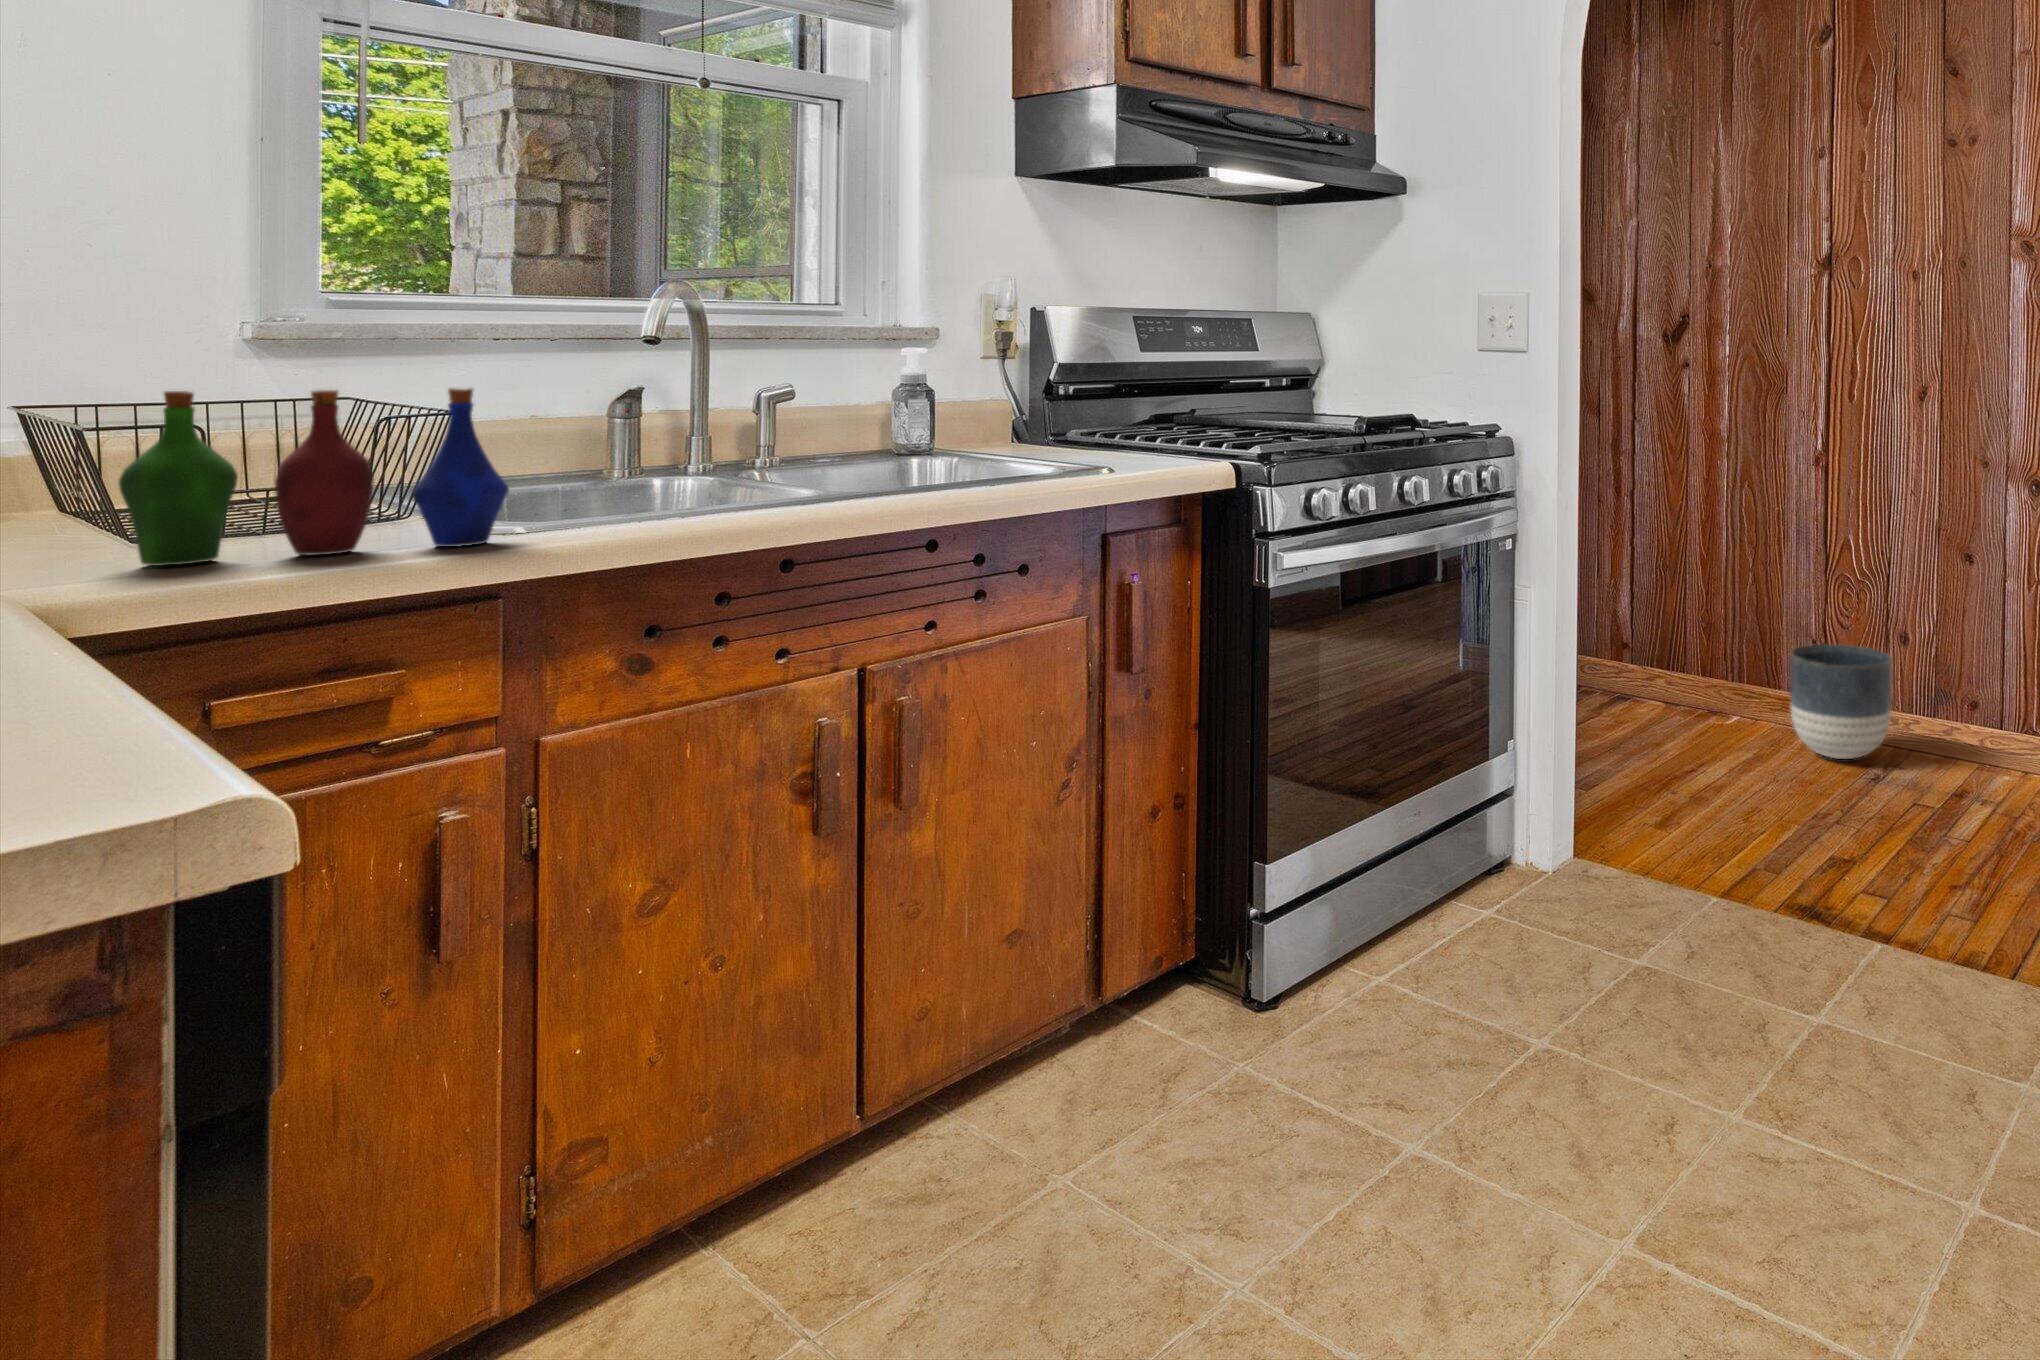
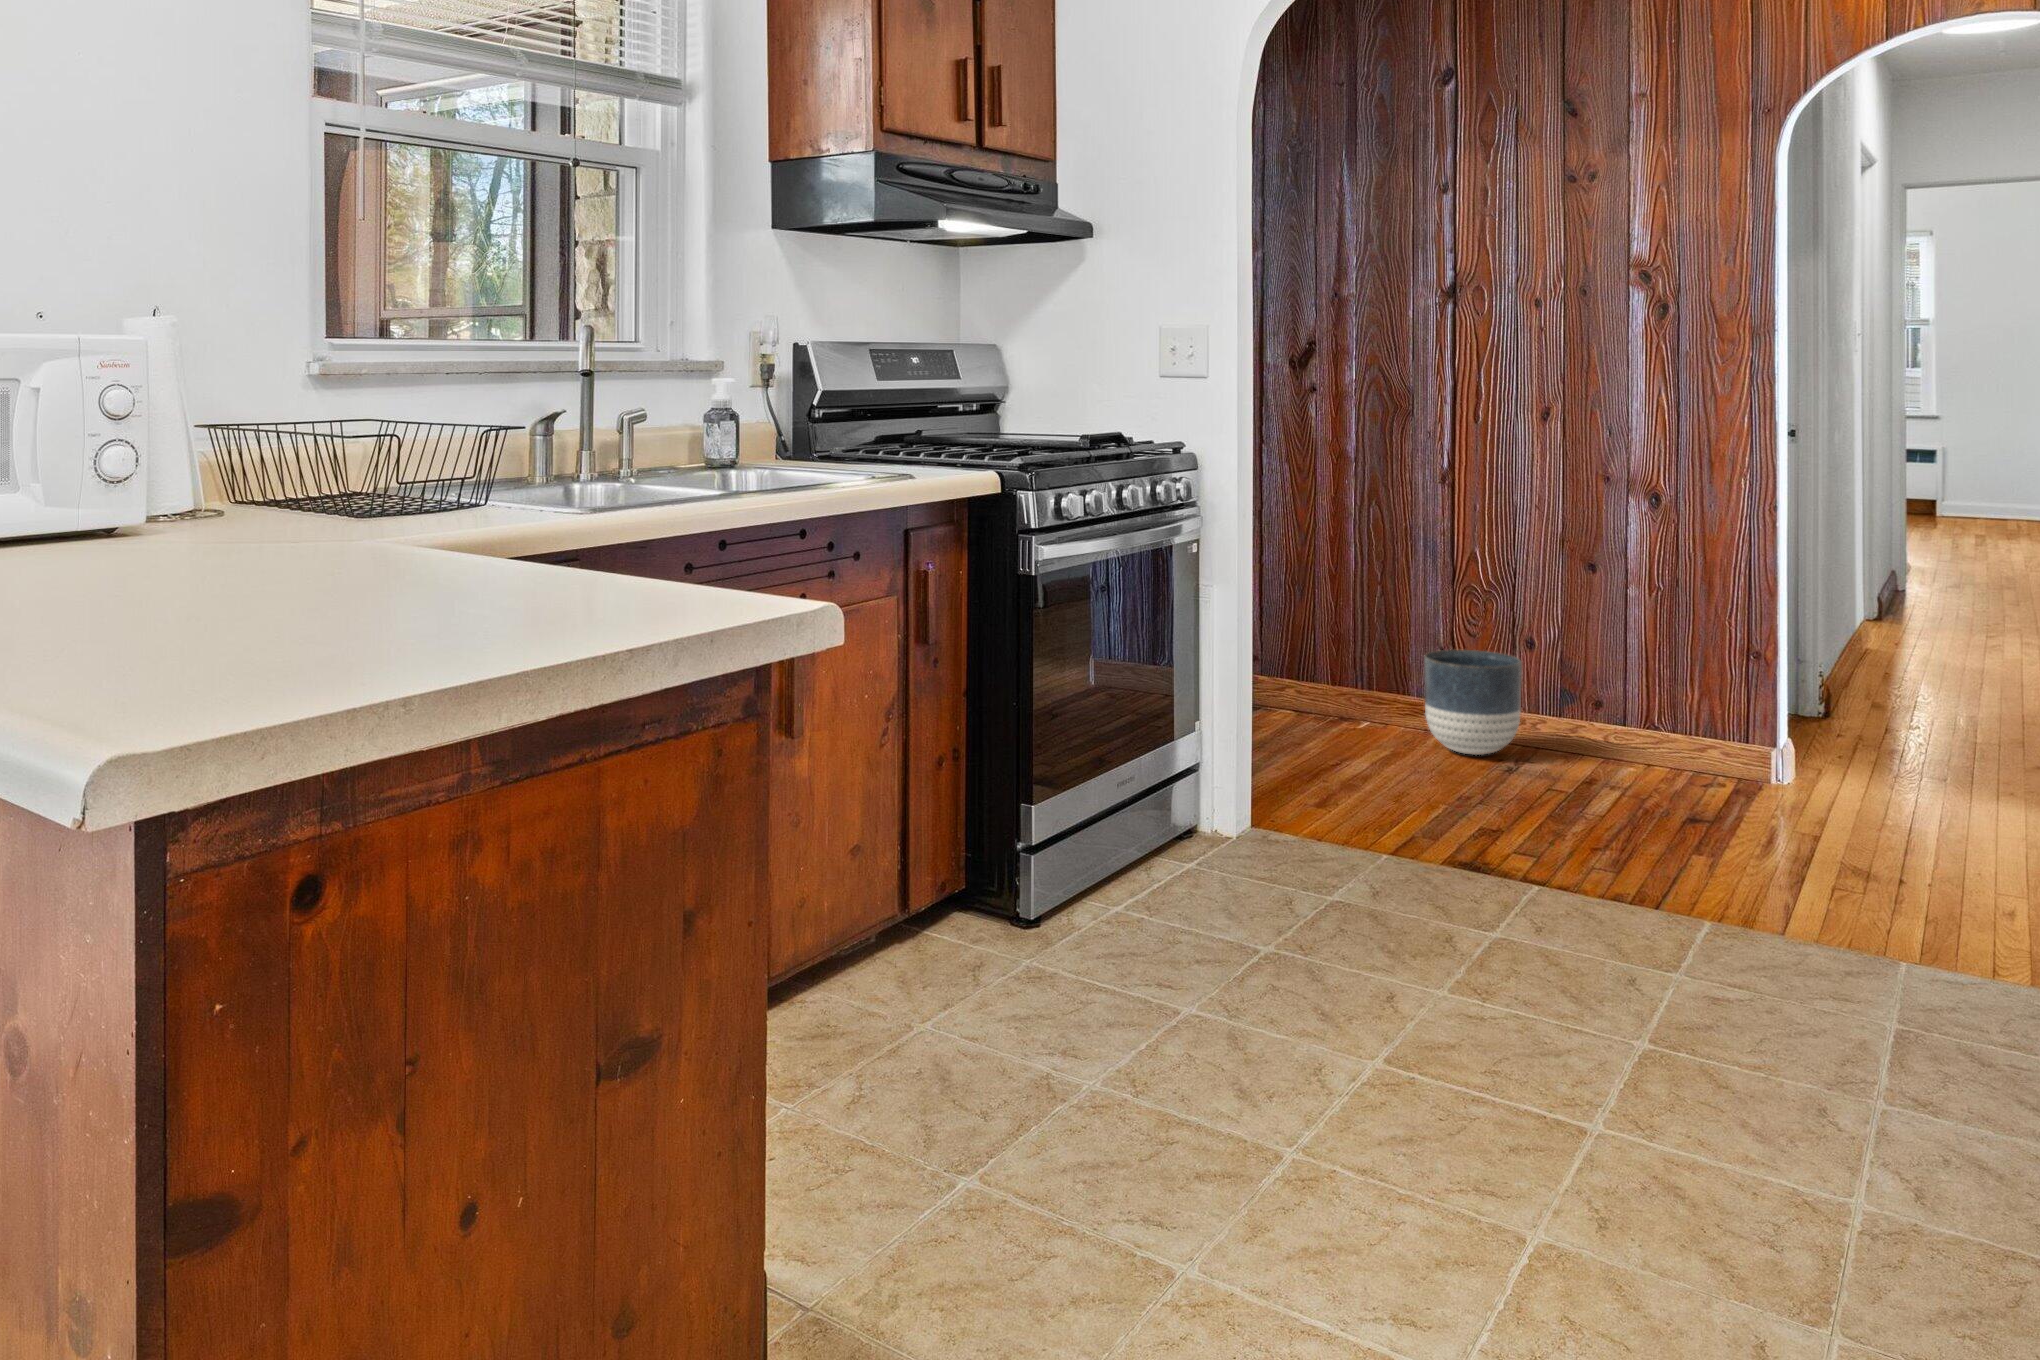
bottle: present [119,388,509,566] -> none [393,409,602,530]

